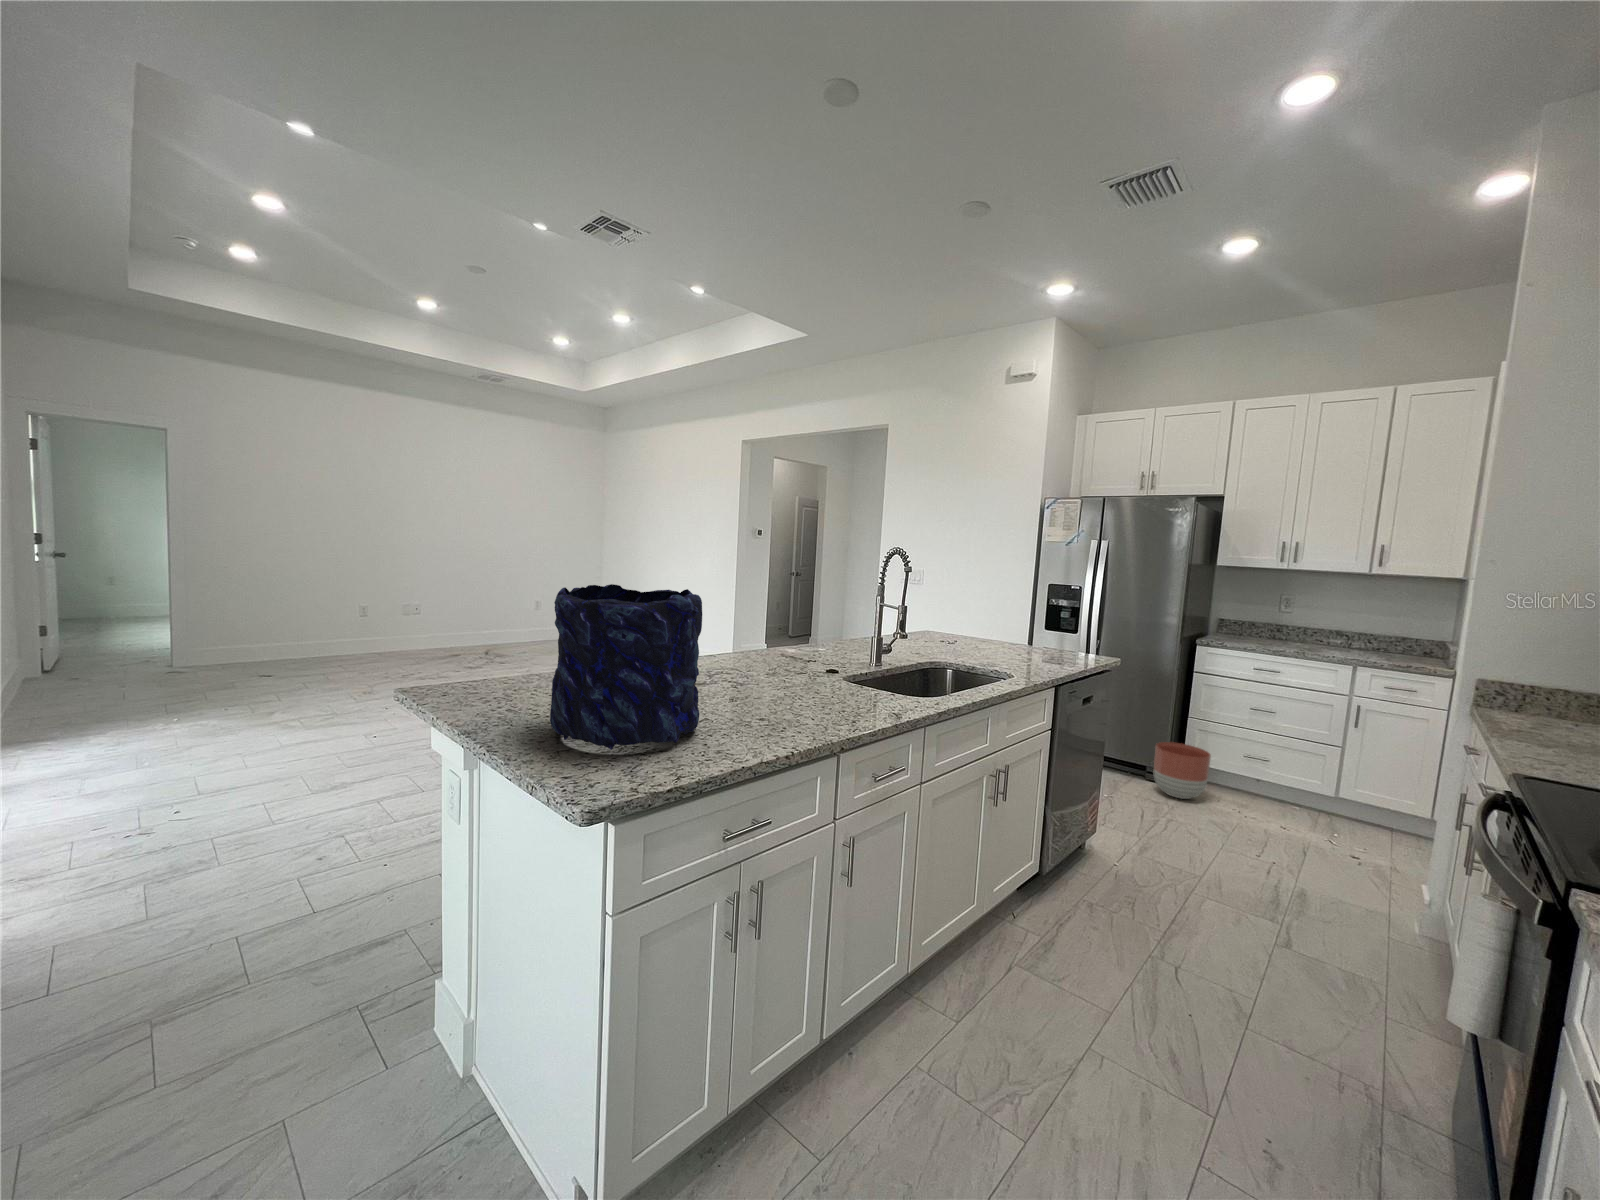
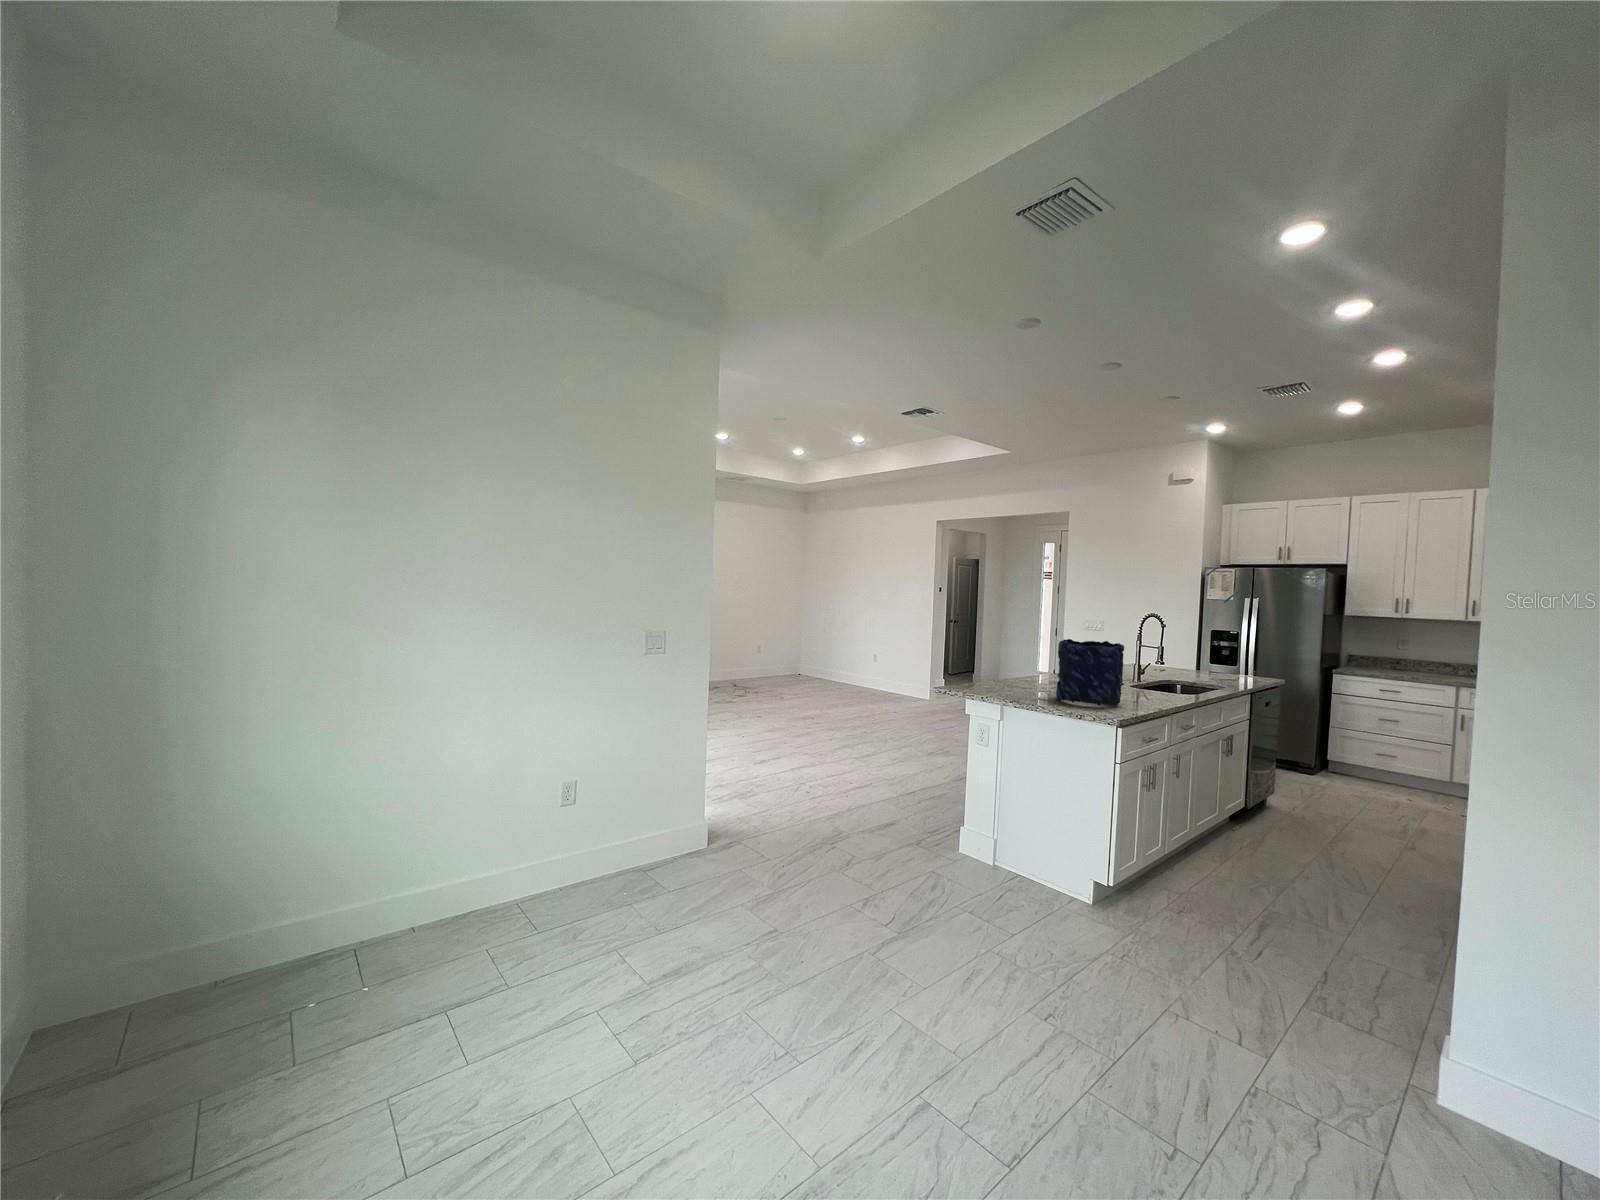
planter: present [1154,742,1211,799] -> none [1306,744,1351,783]

